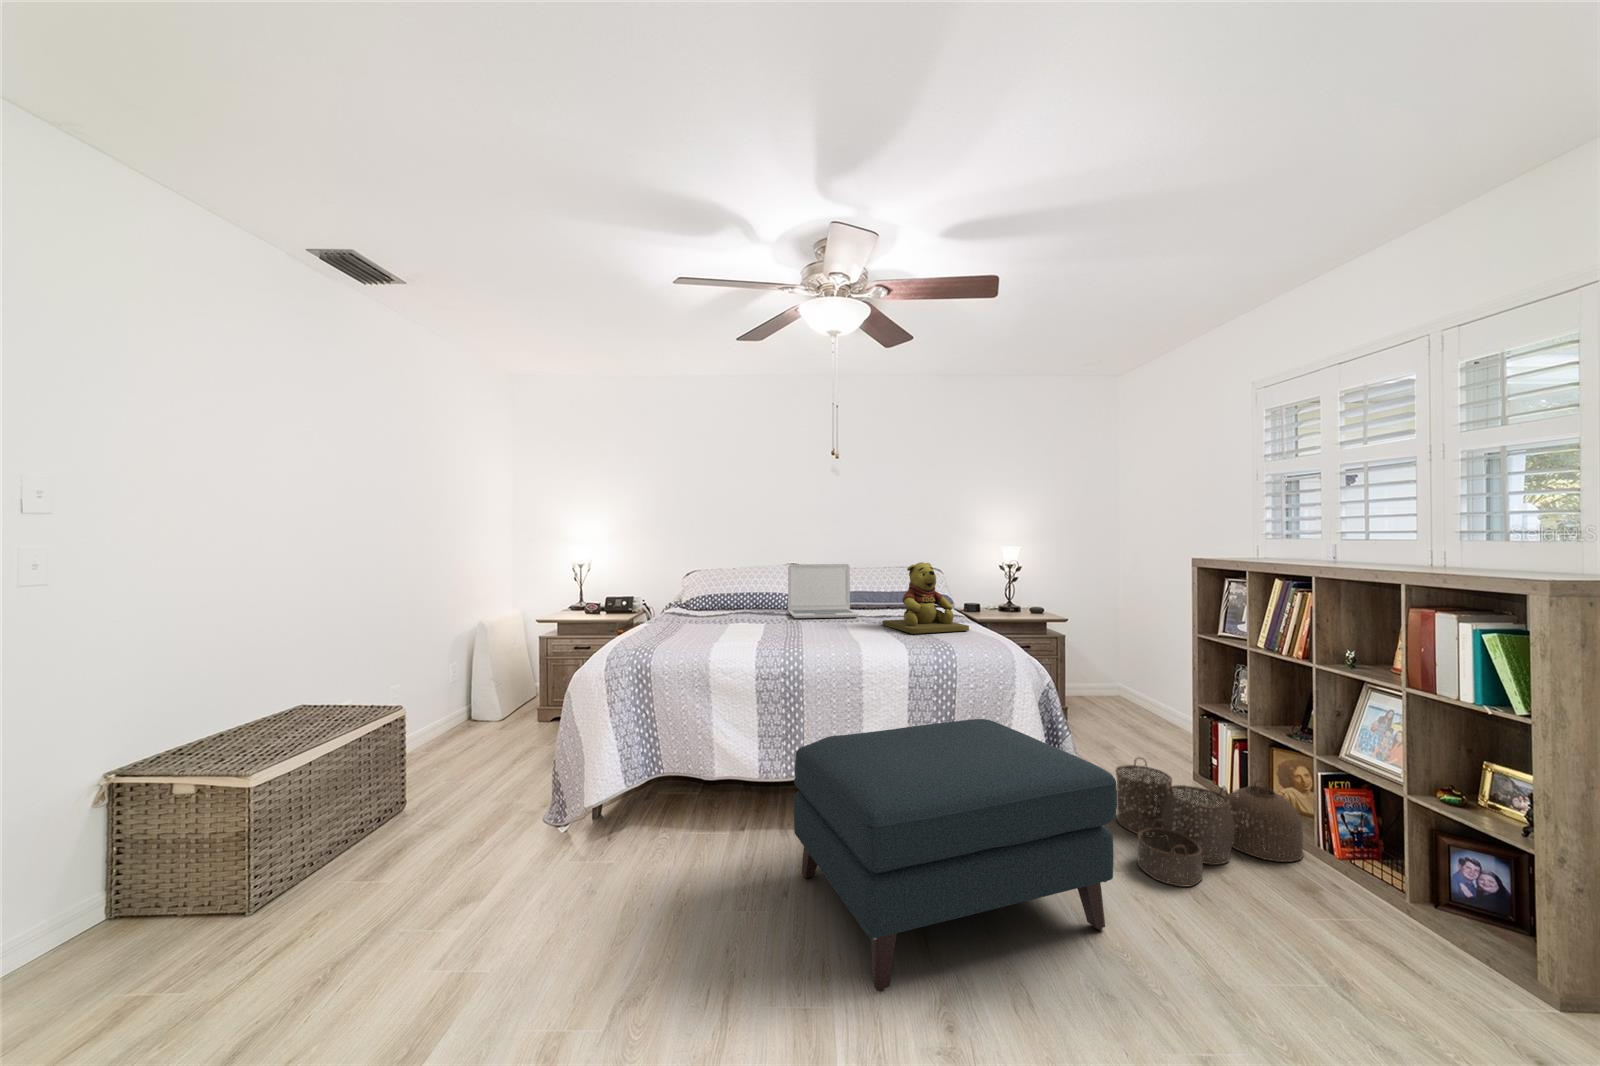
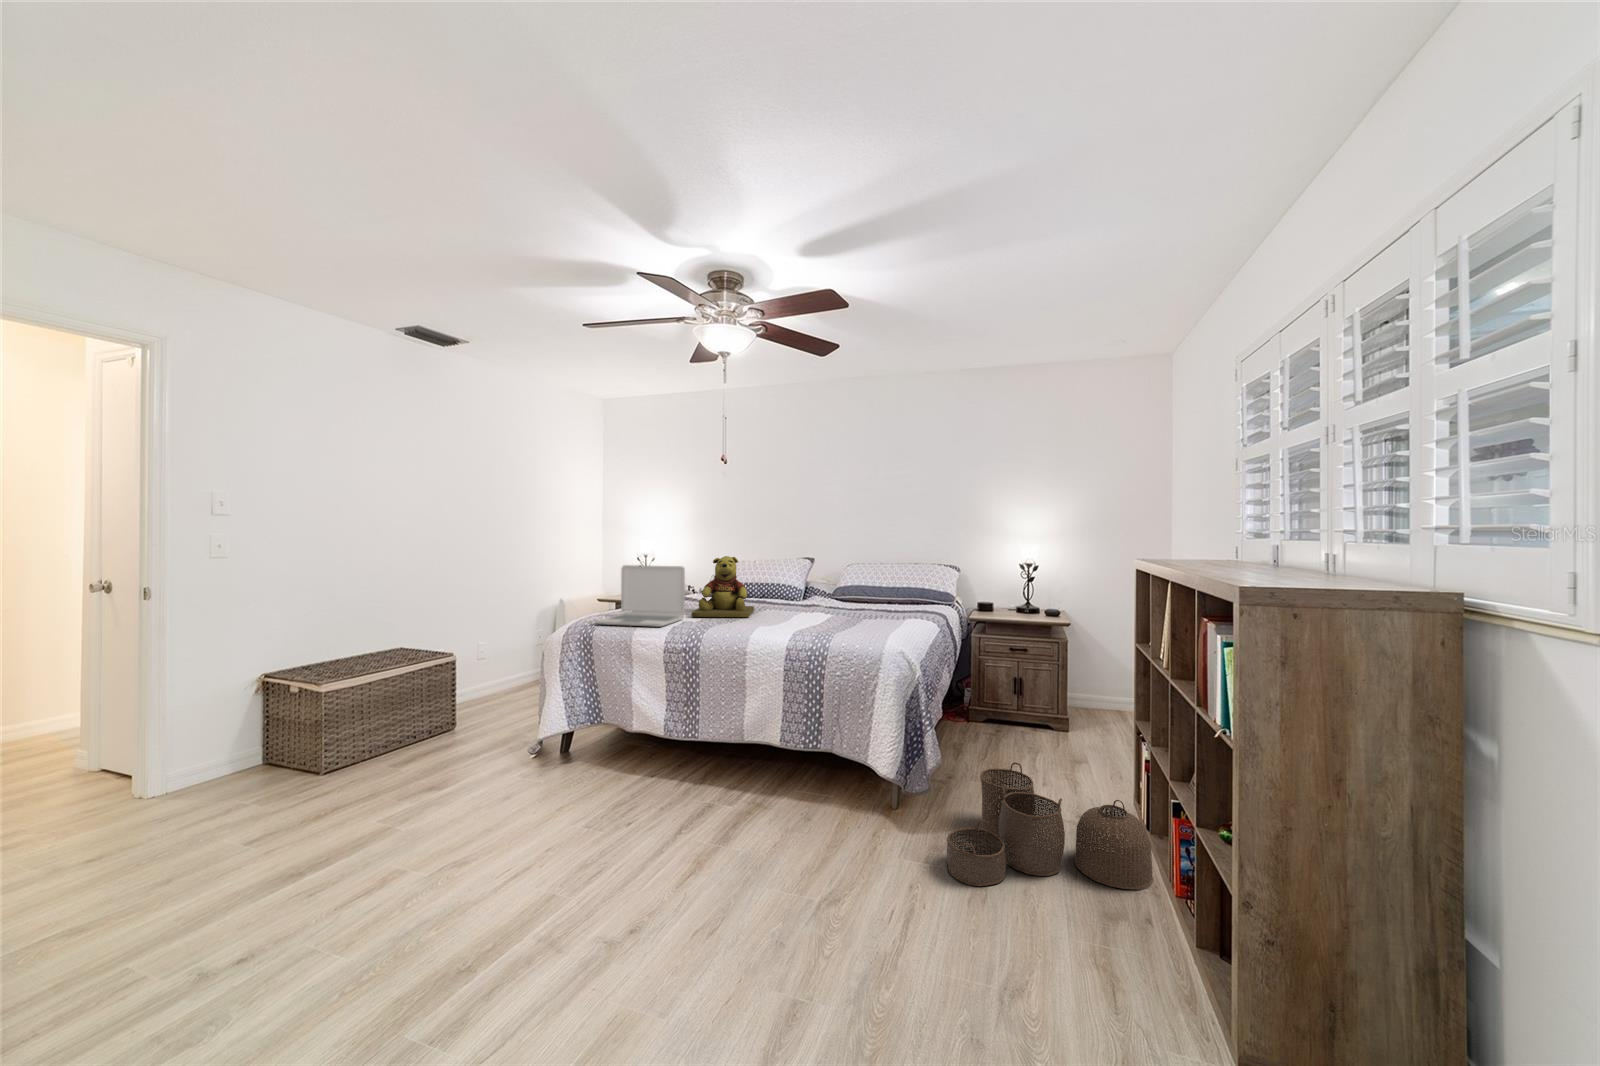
teddy bear: present [882,562,969,634] -> present [692,556,754,617]
laptop: present [788,564,859,618] -> present [595,565,685,627]
ottoman: present [794,719,1117,992] -> none [600,702,856,899]

